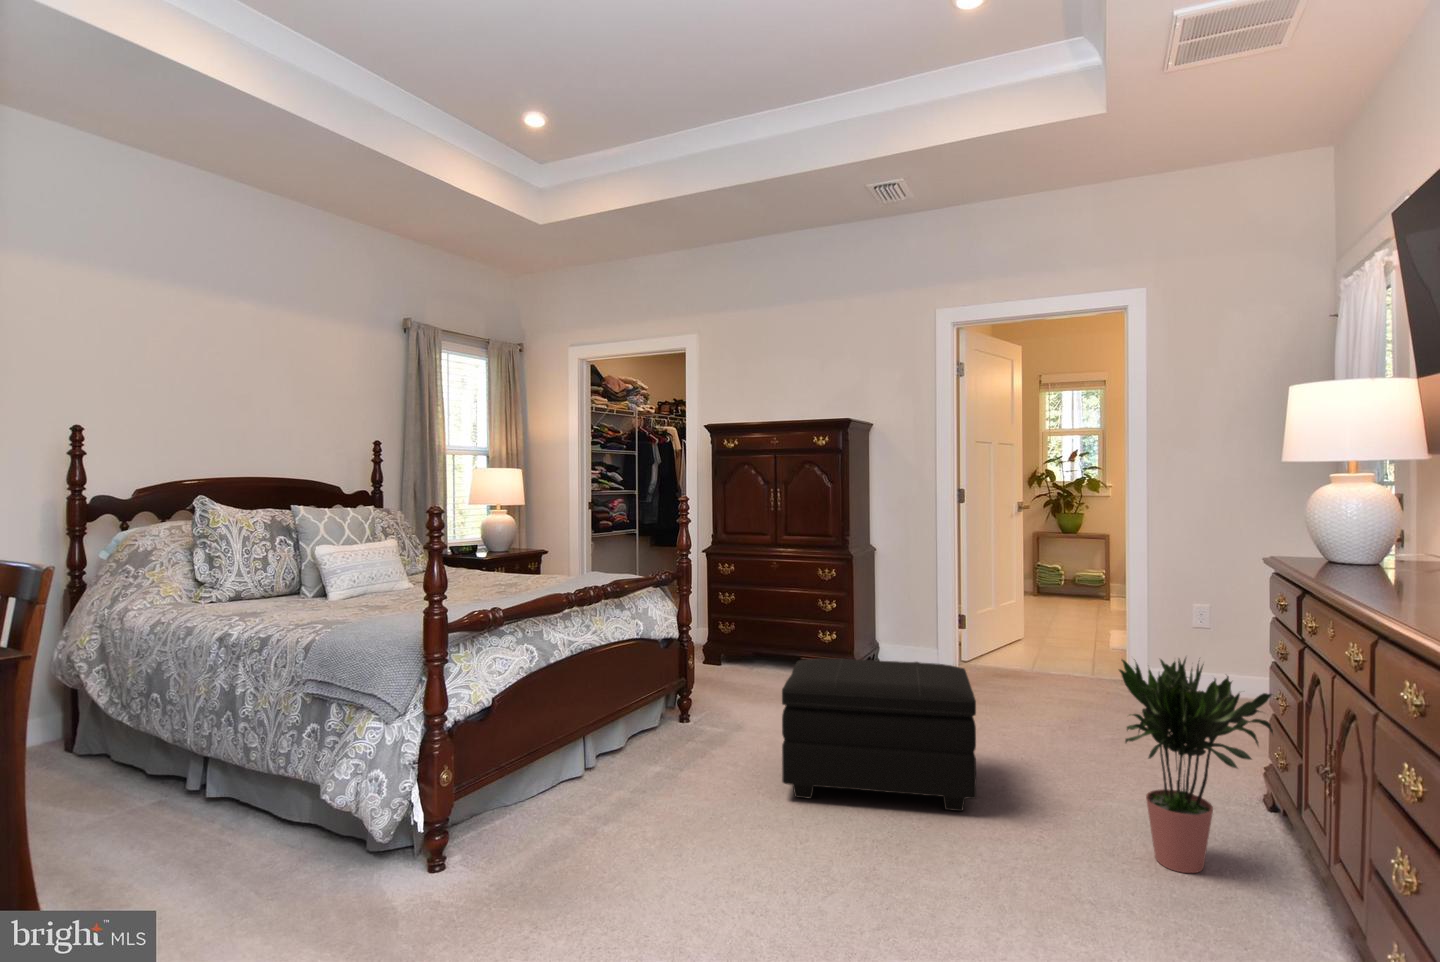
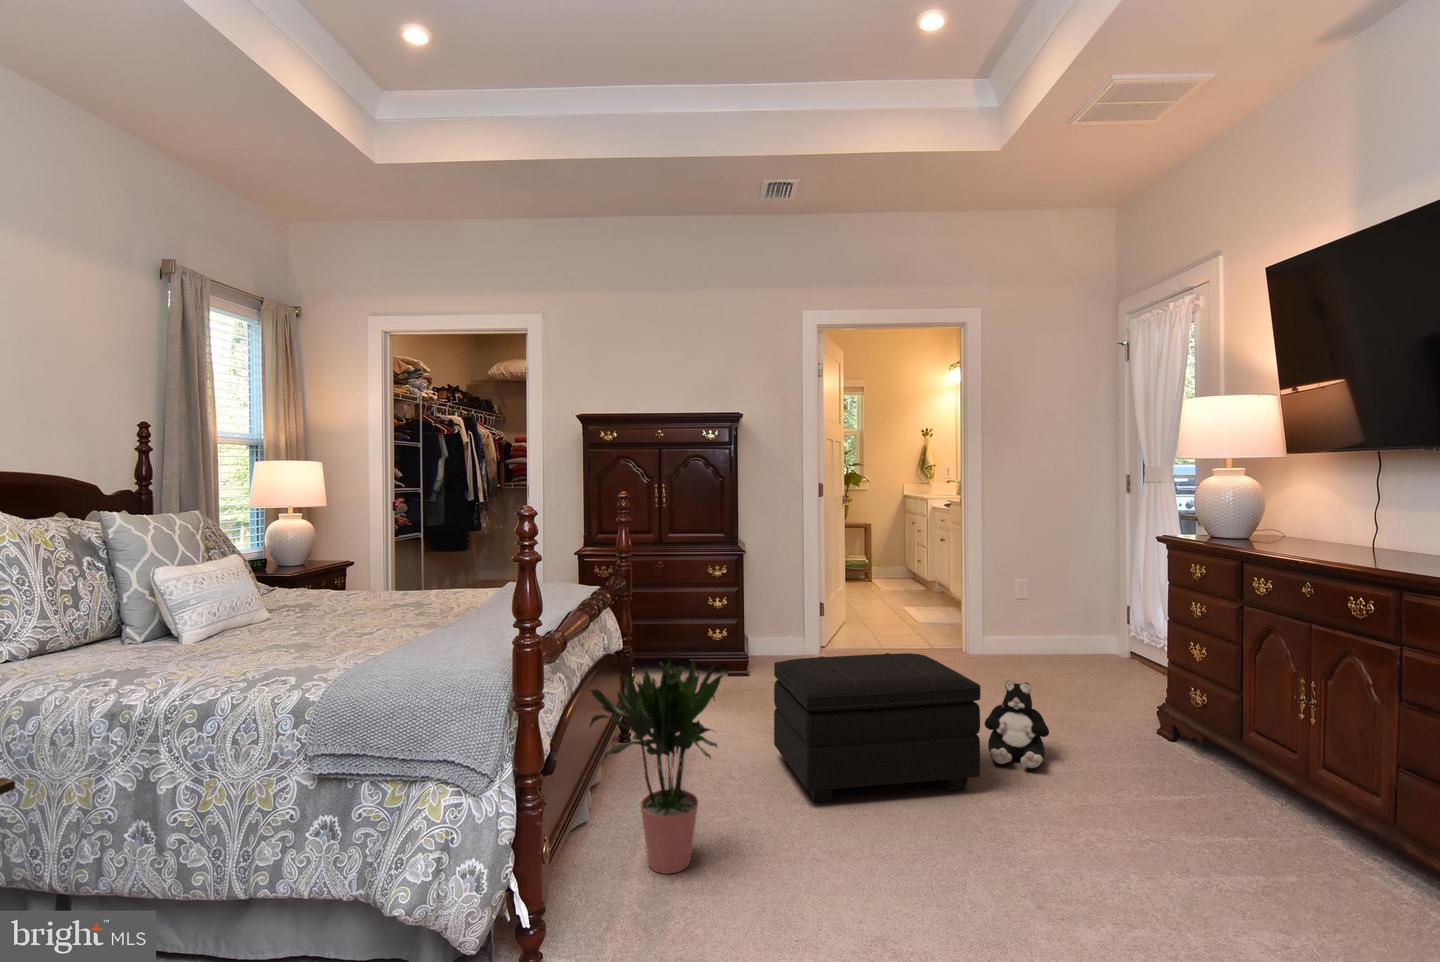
potted plant: present [1119,658,1273,873] -> present [590,660,723,874]
plush toy: none [1019,705,1098,804] -> present [984,681,1049,768]

